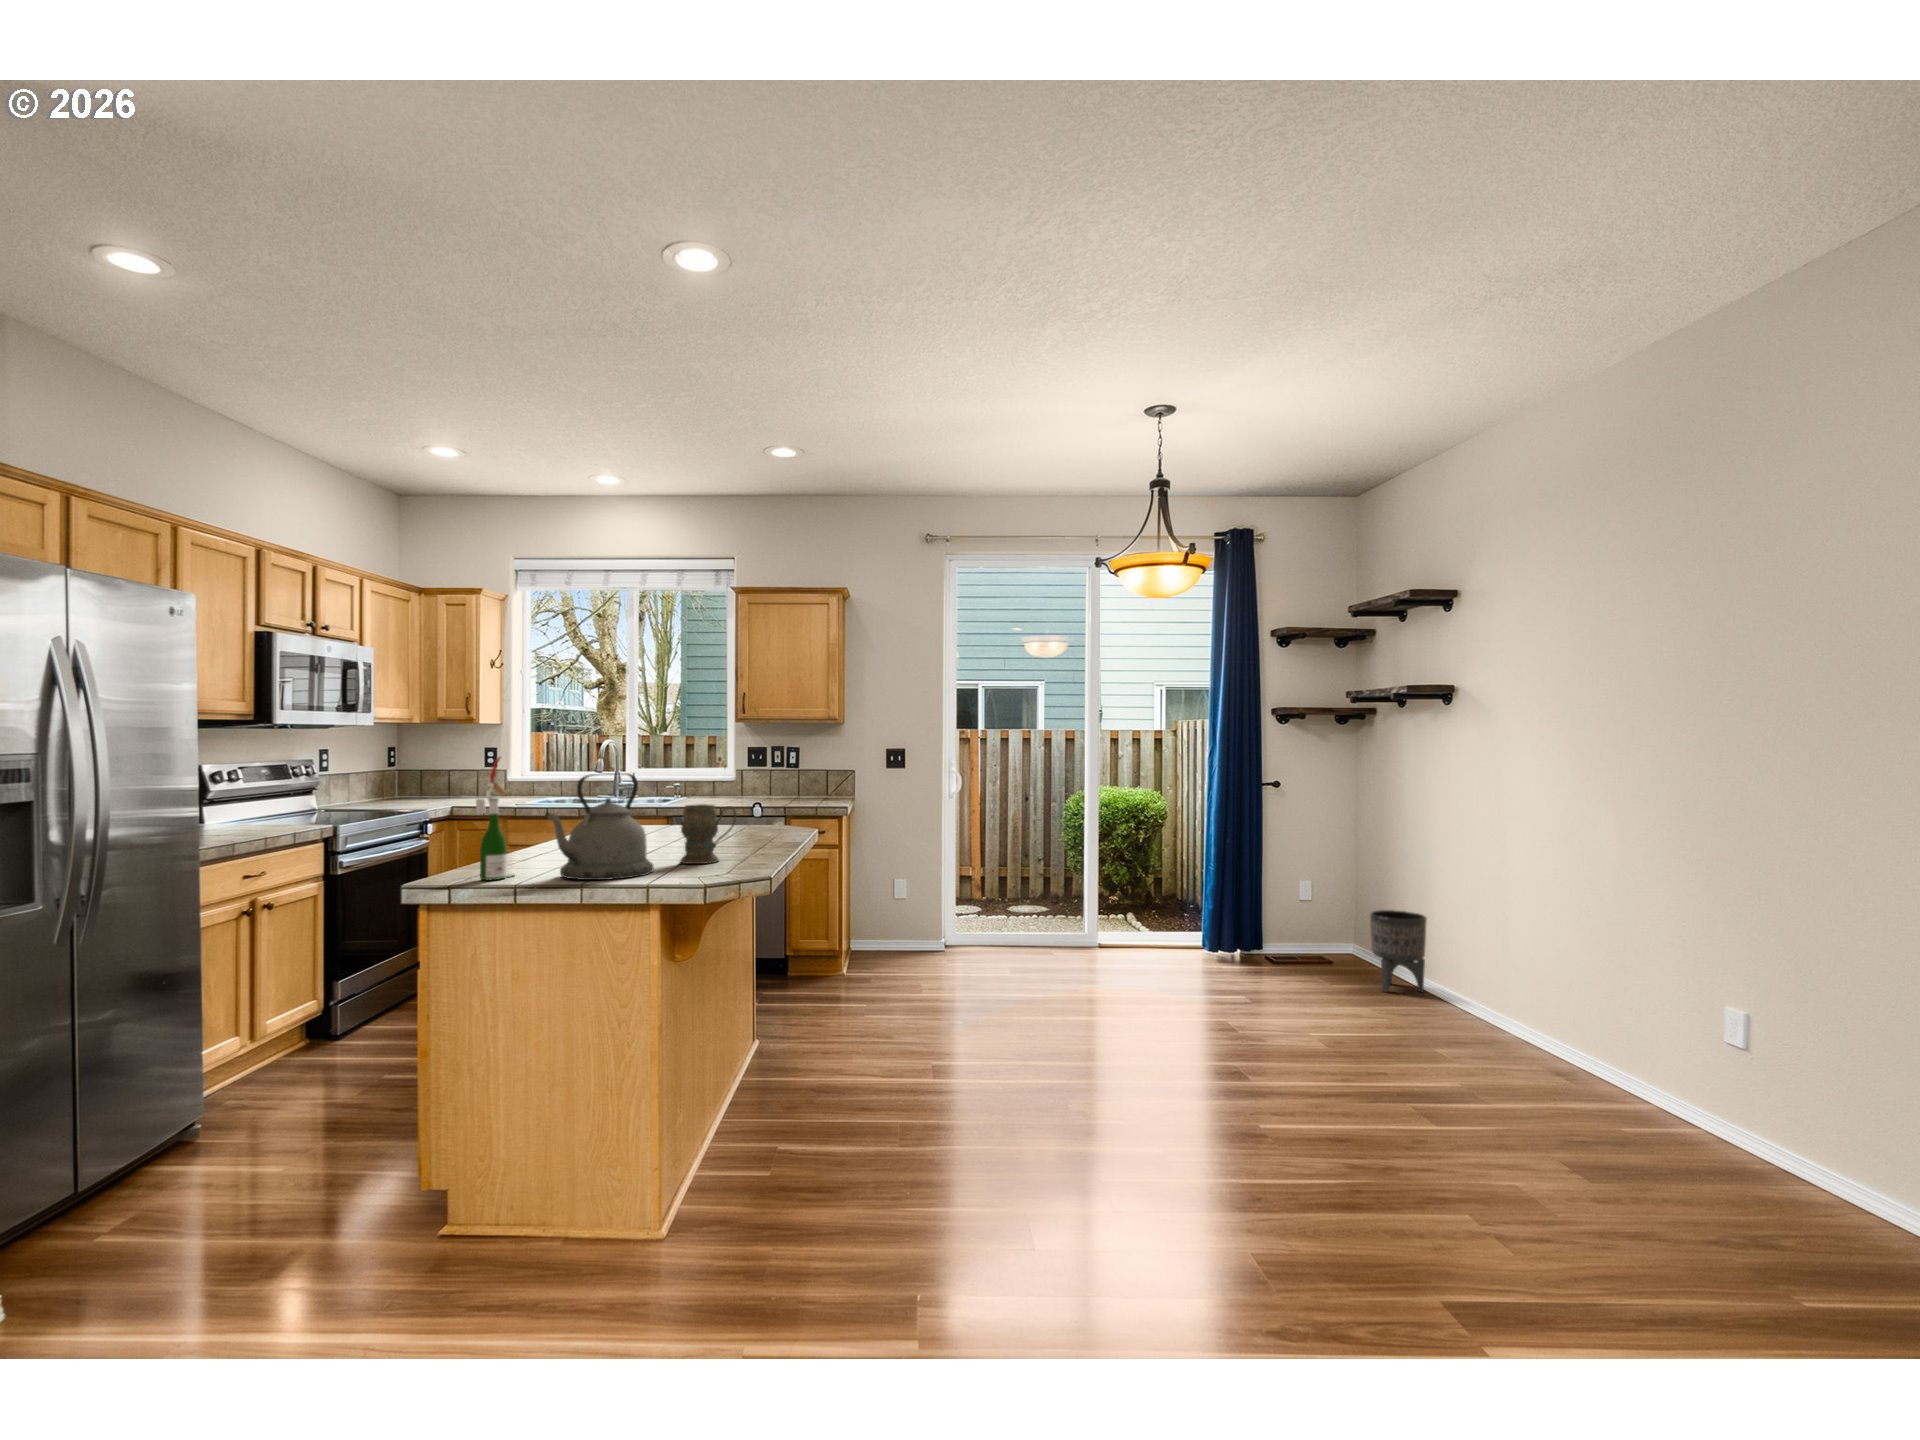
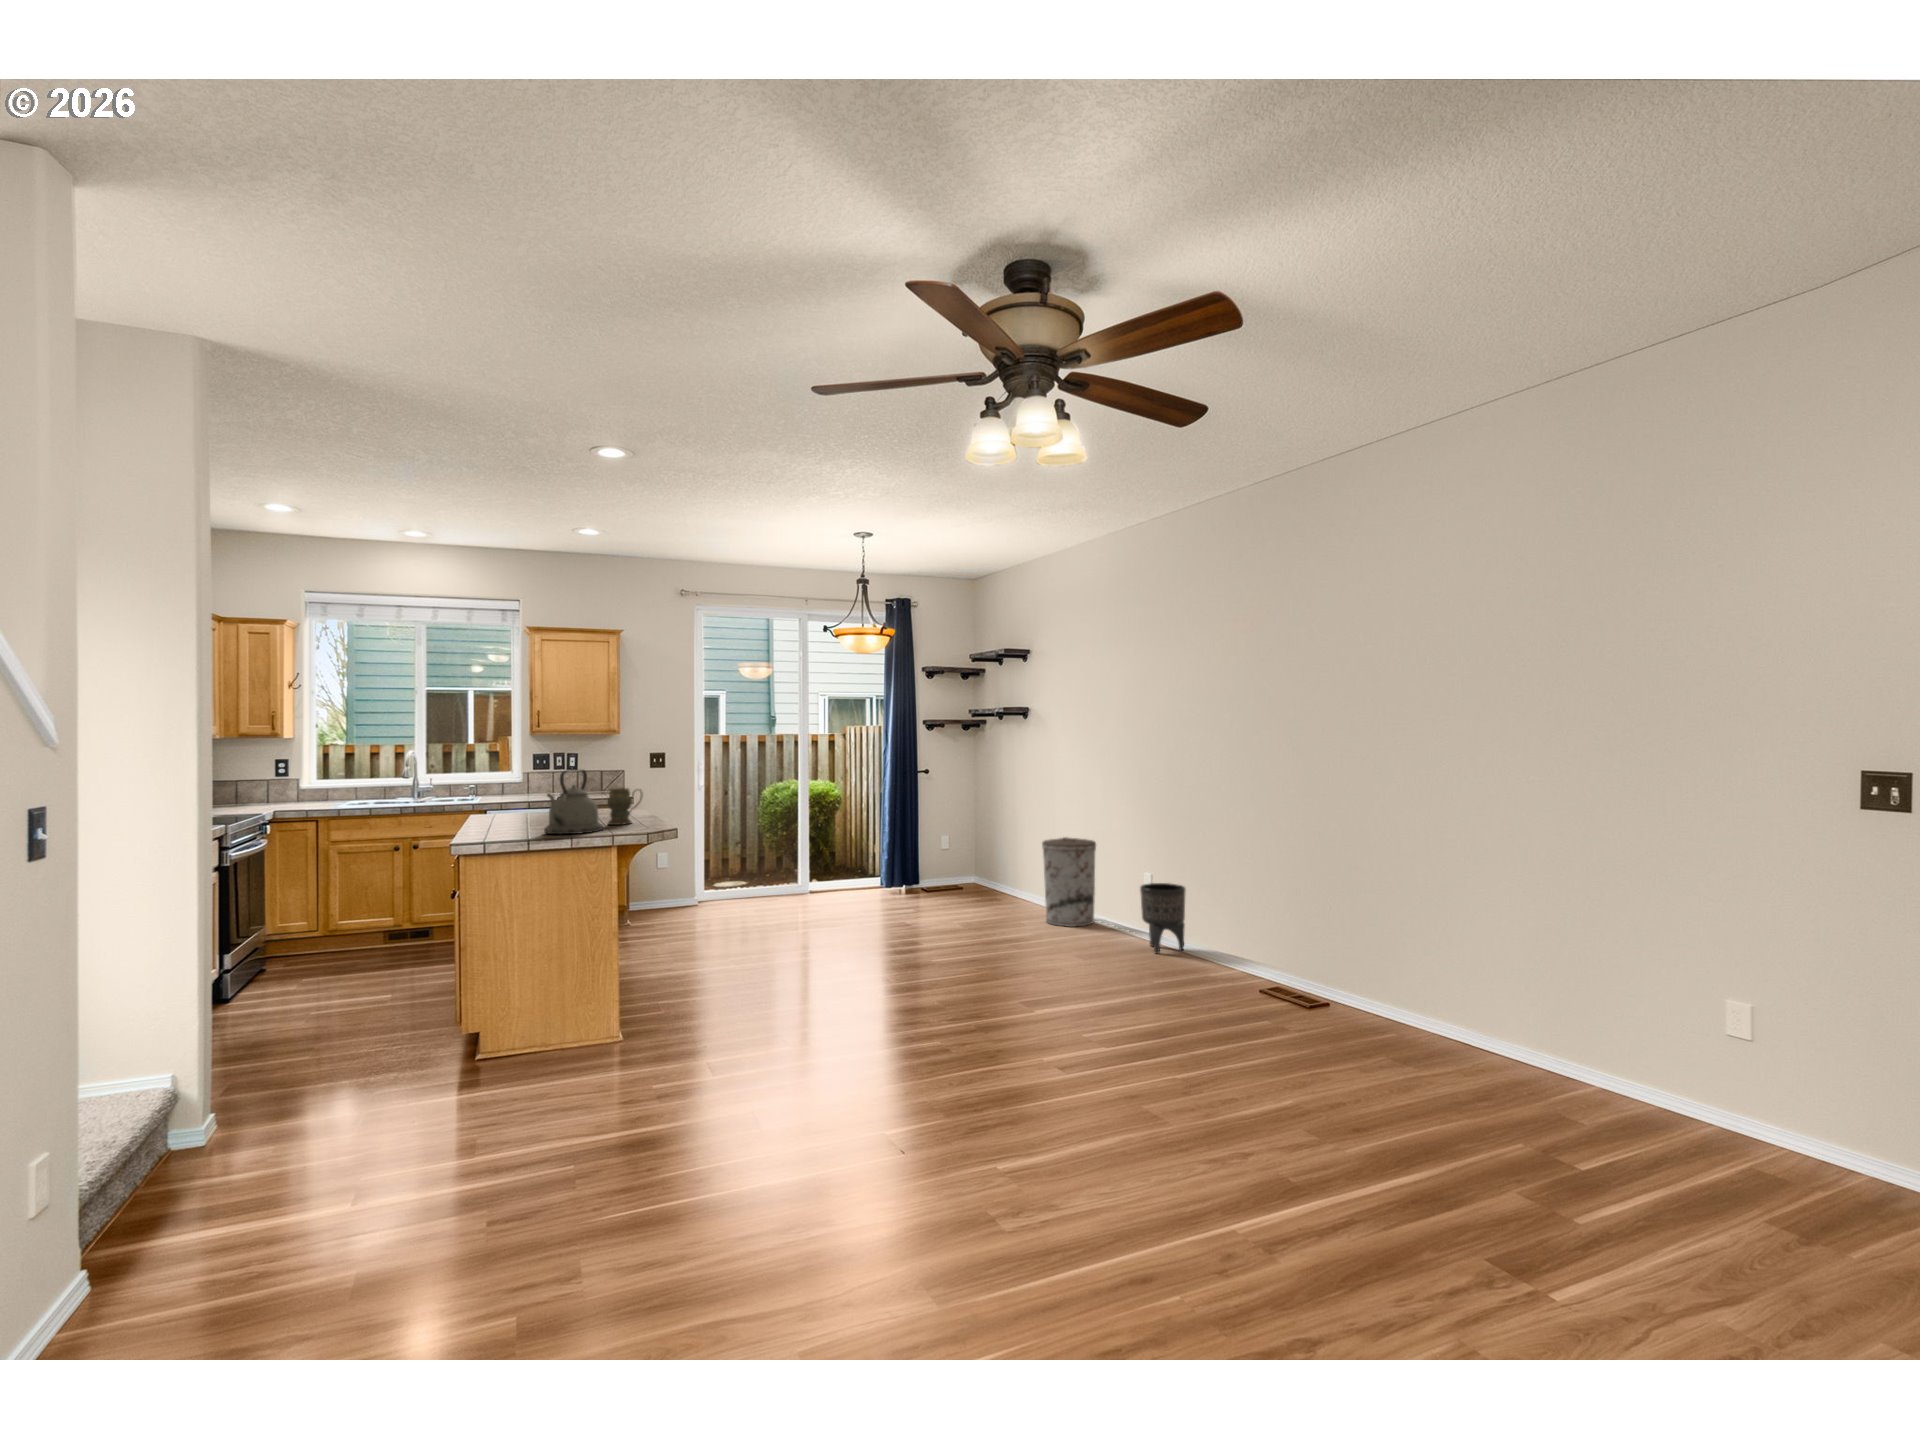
wine bottle: present [476,757,514,880] -> none [485,761,508,839]
planter: present [1369,910,1427,992] -> present [1140,883,1186,954]
trash can: none [1470,912,1581,1078] -> present [1042,837,1096,927]

